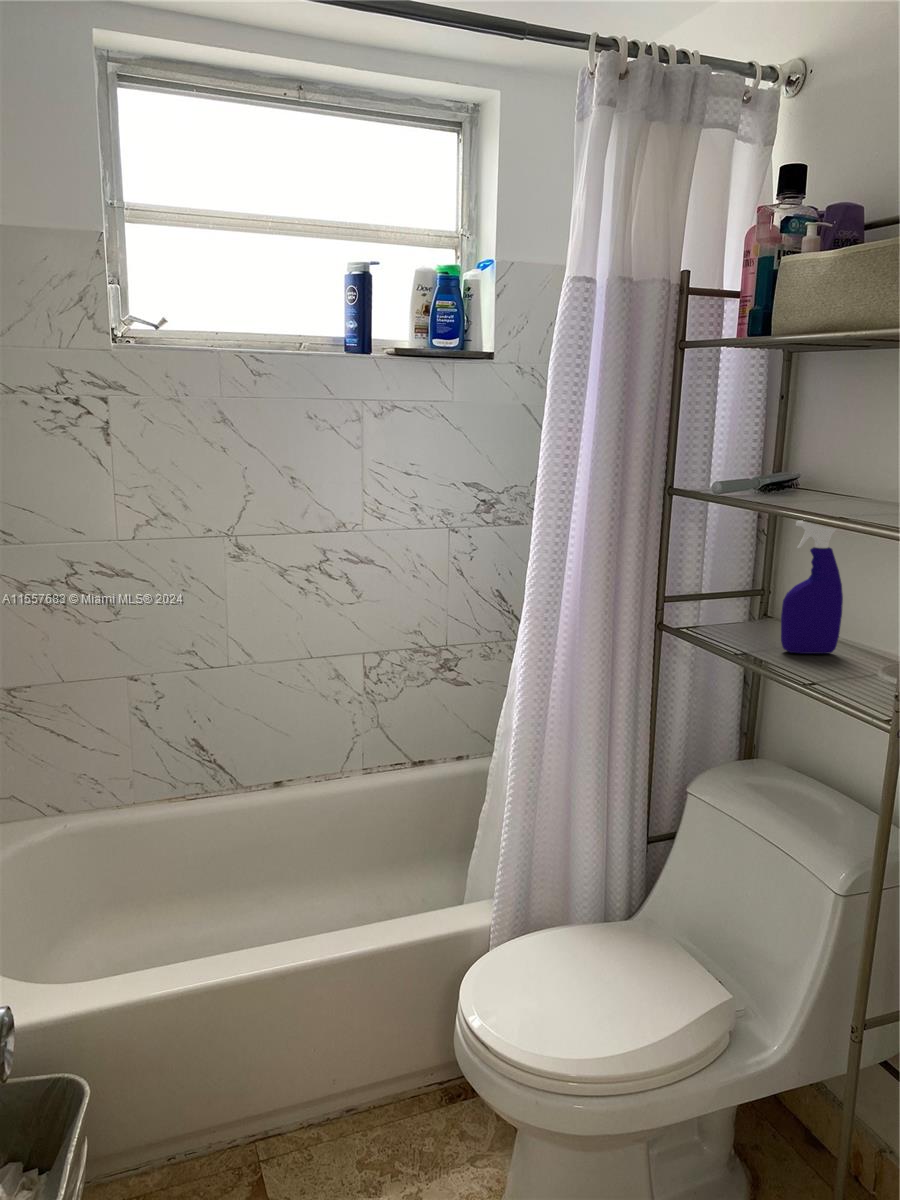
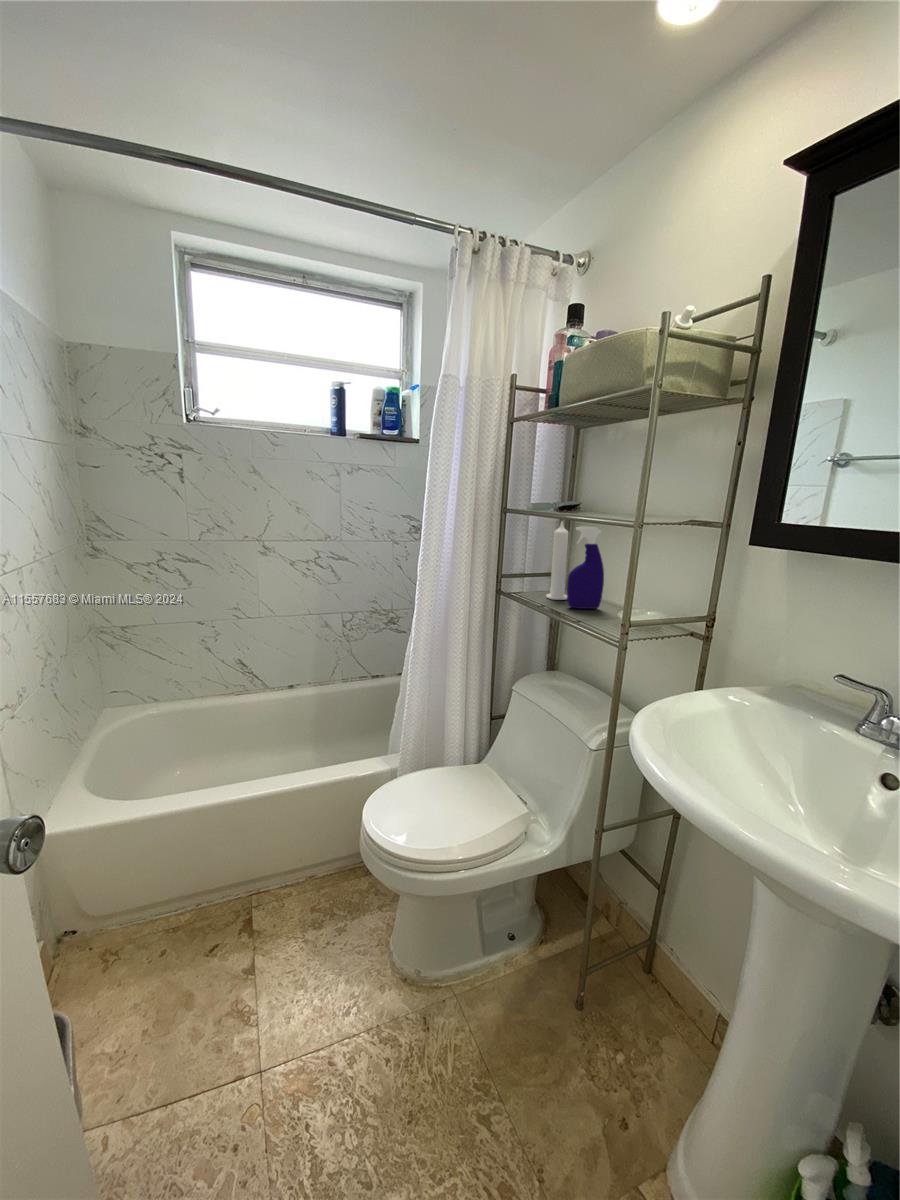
candle: none [739,507,778,637] -> present [546,522,568,600]

